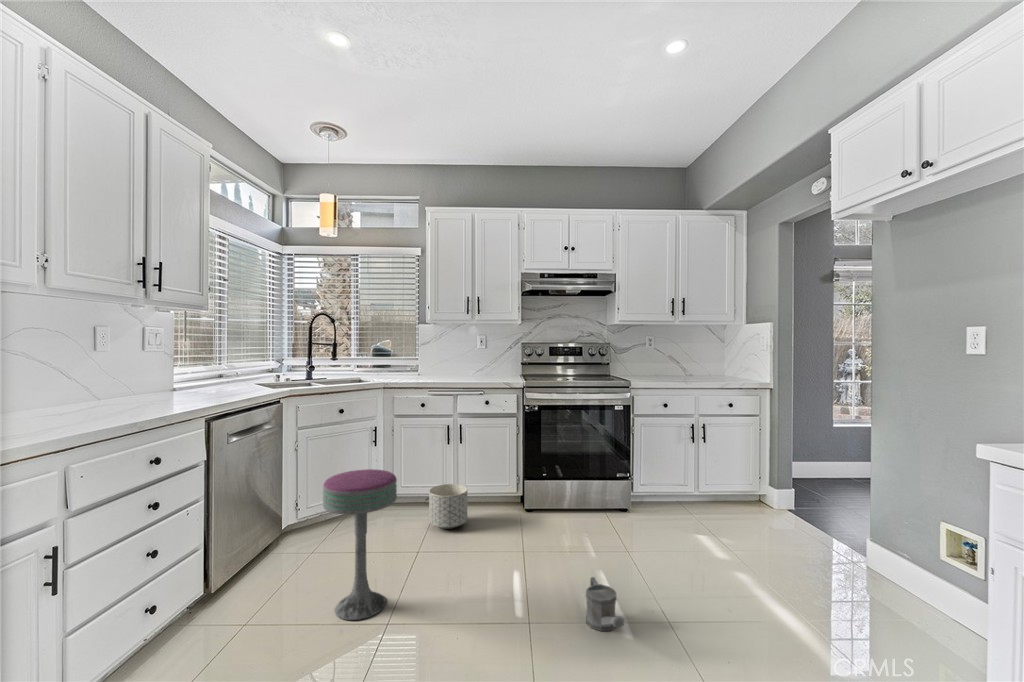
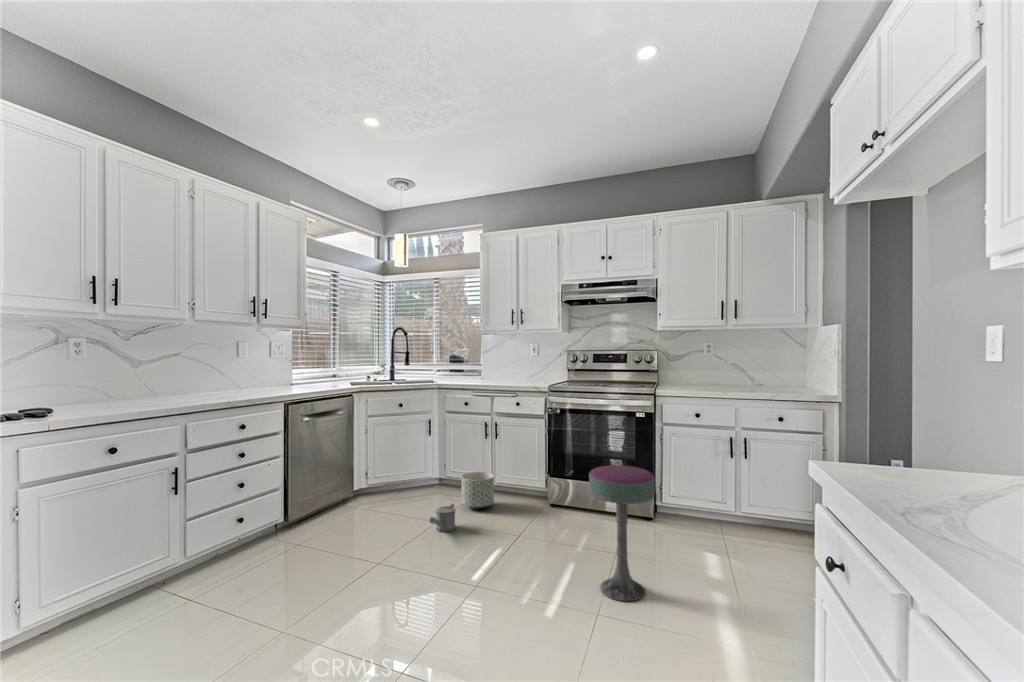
bar stool: present [323,469,397,620] -> present [589,465,655,601]
watering can: present [586,577,624,631] -> present [429,504,456,532]

